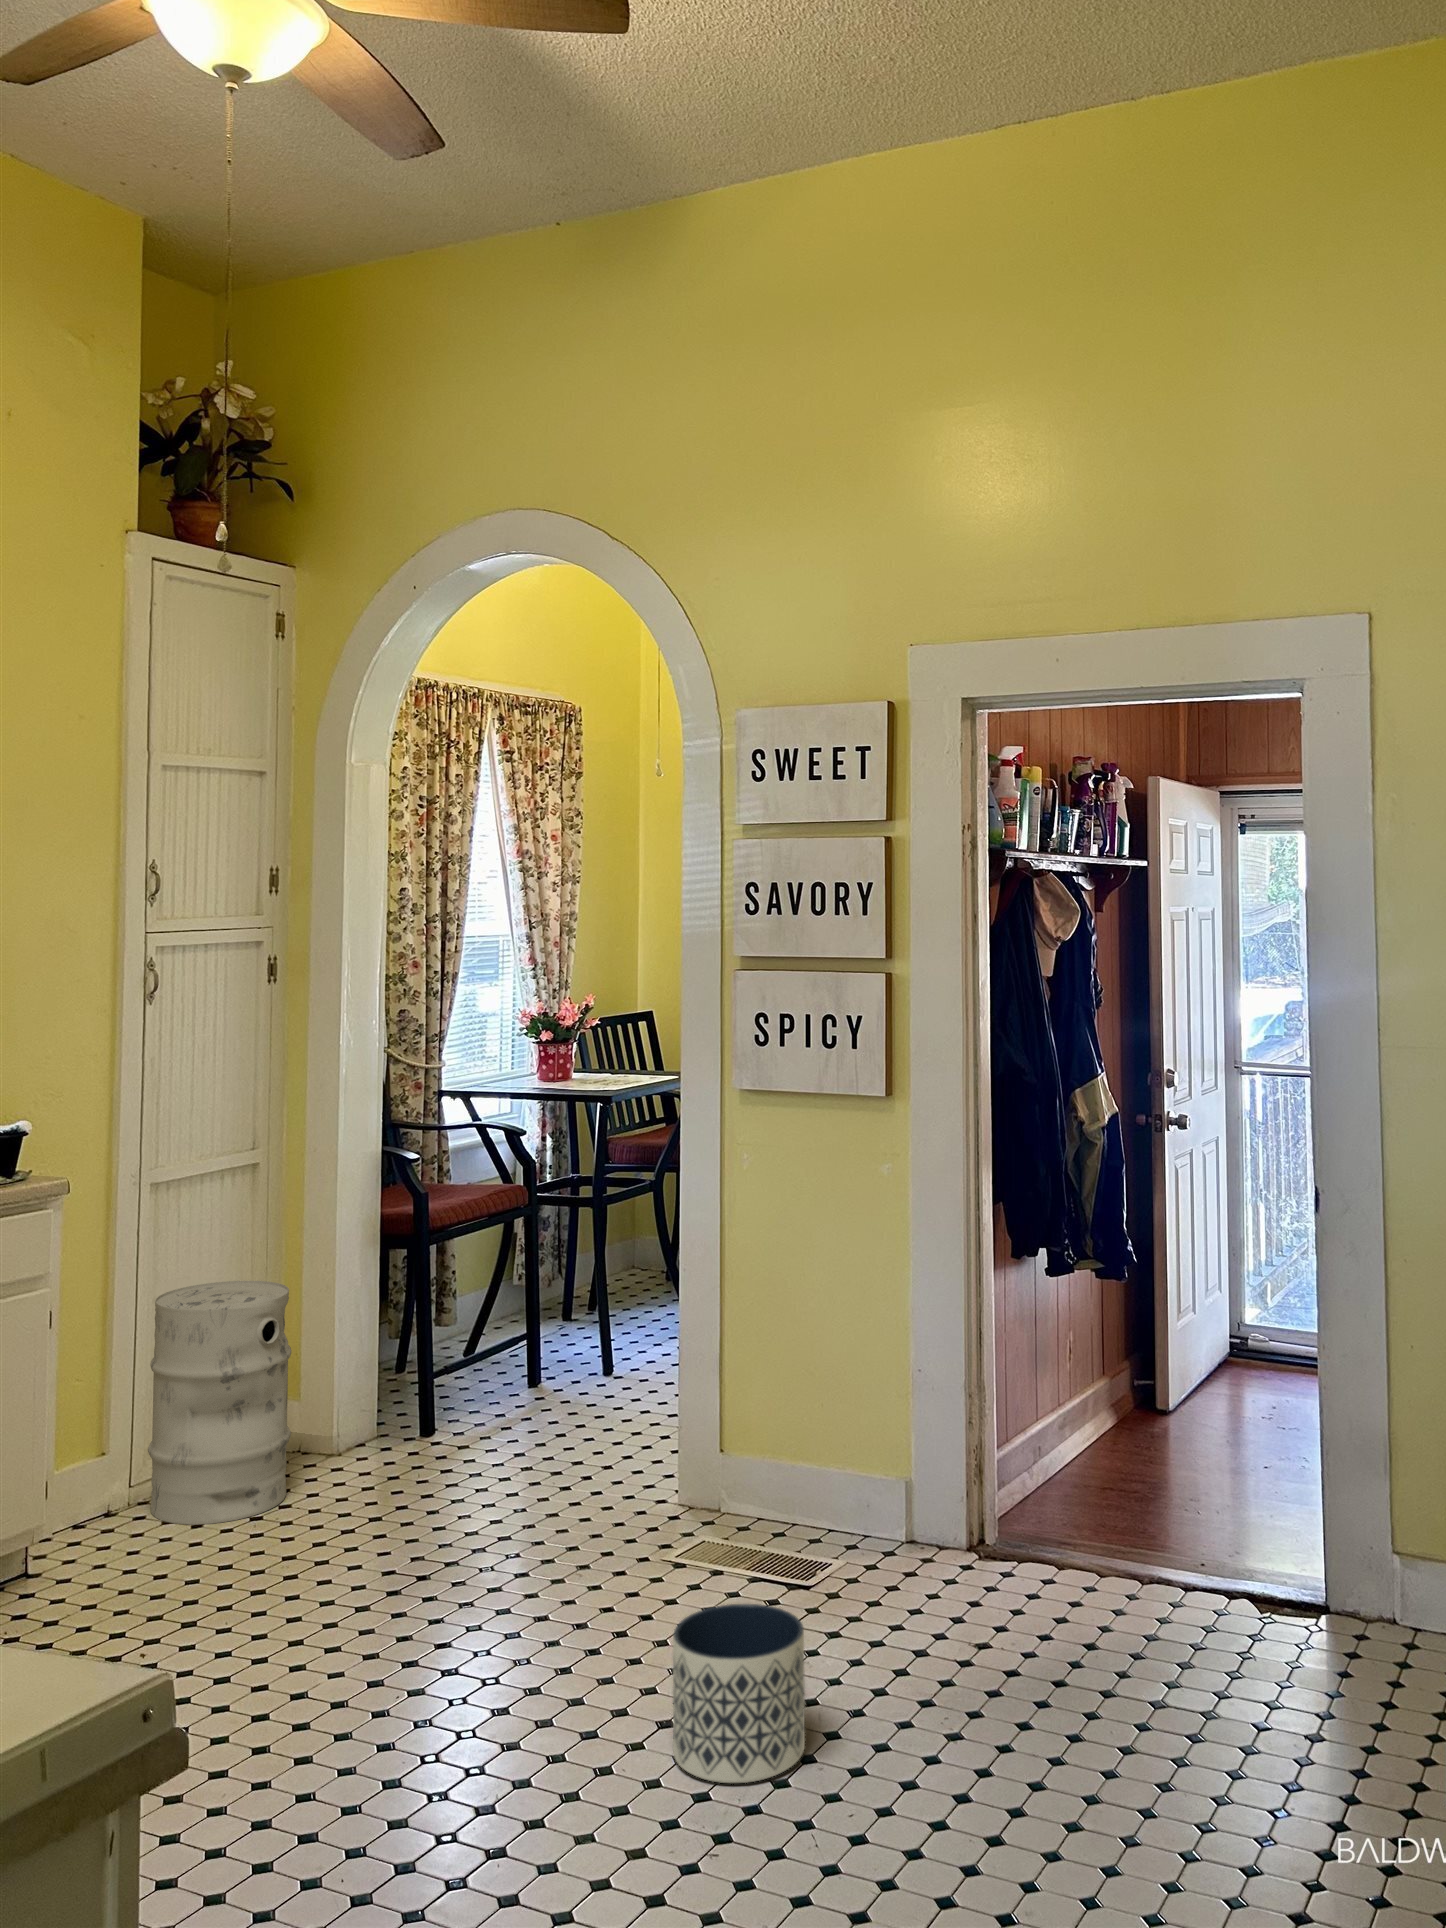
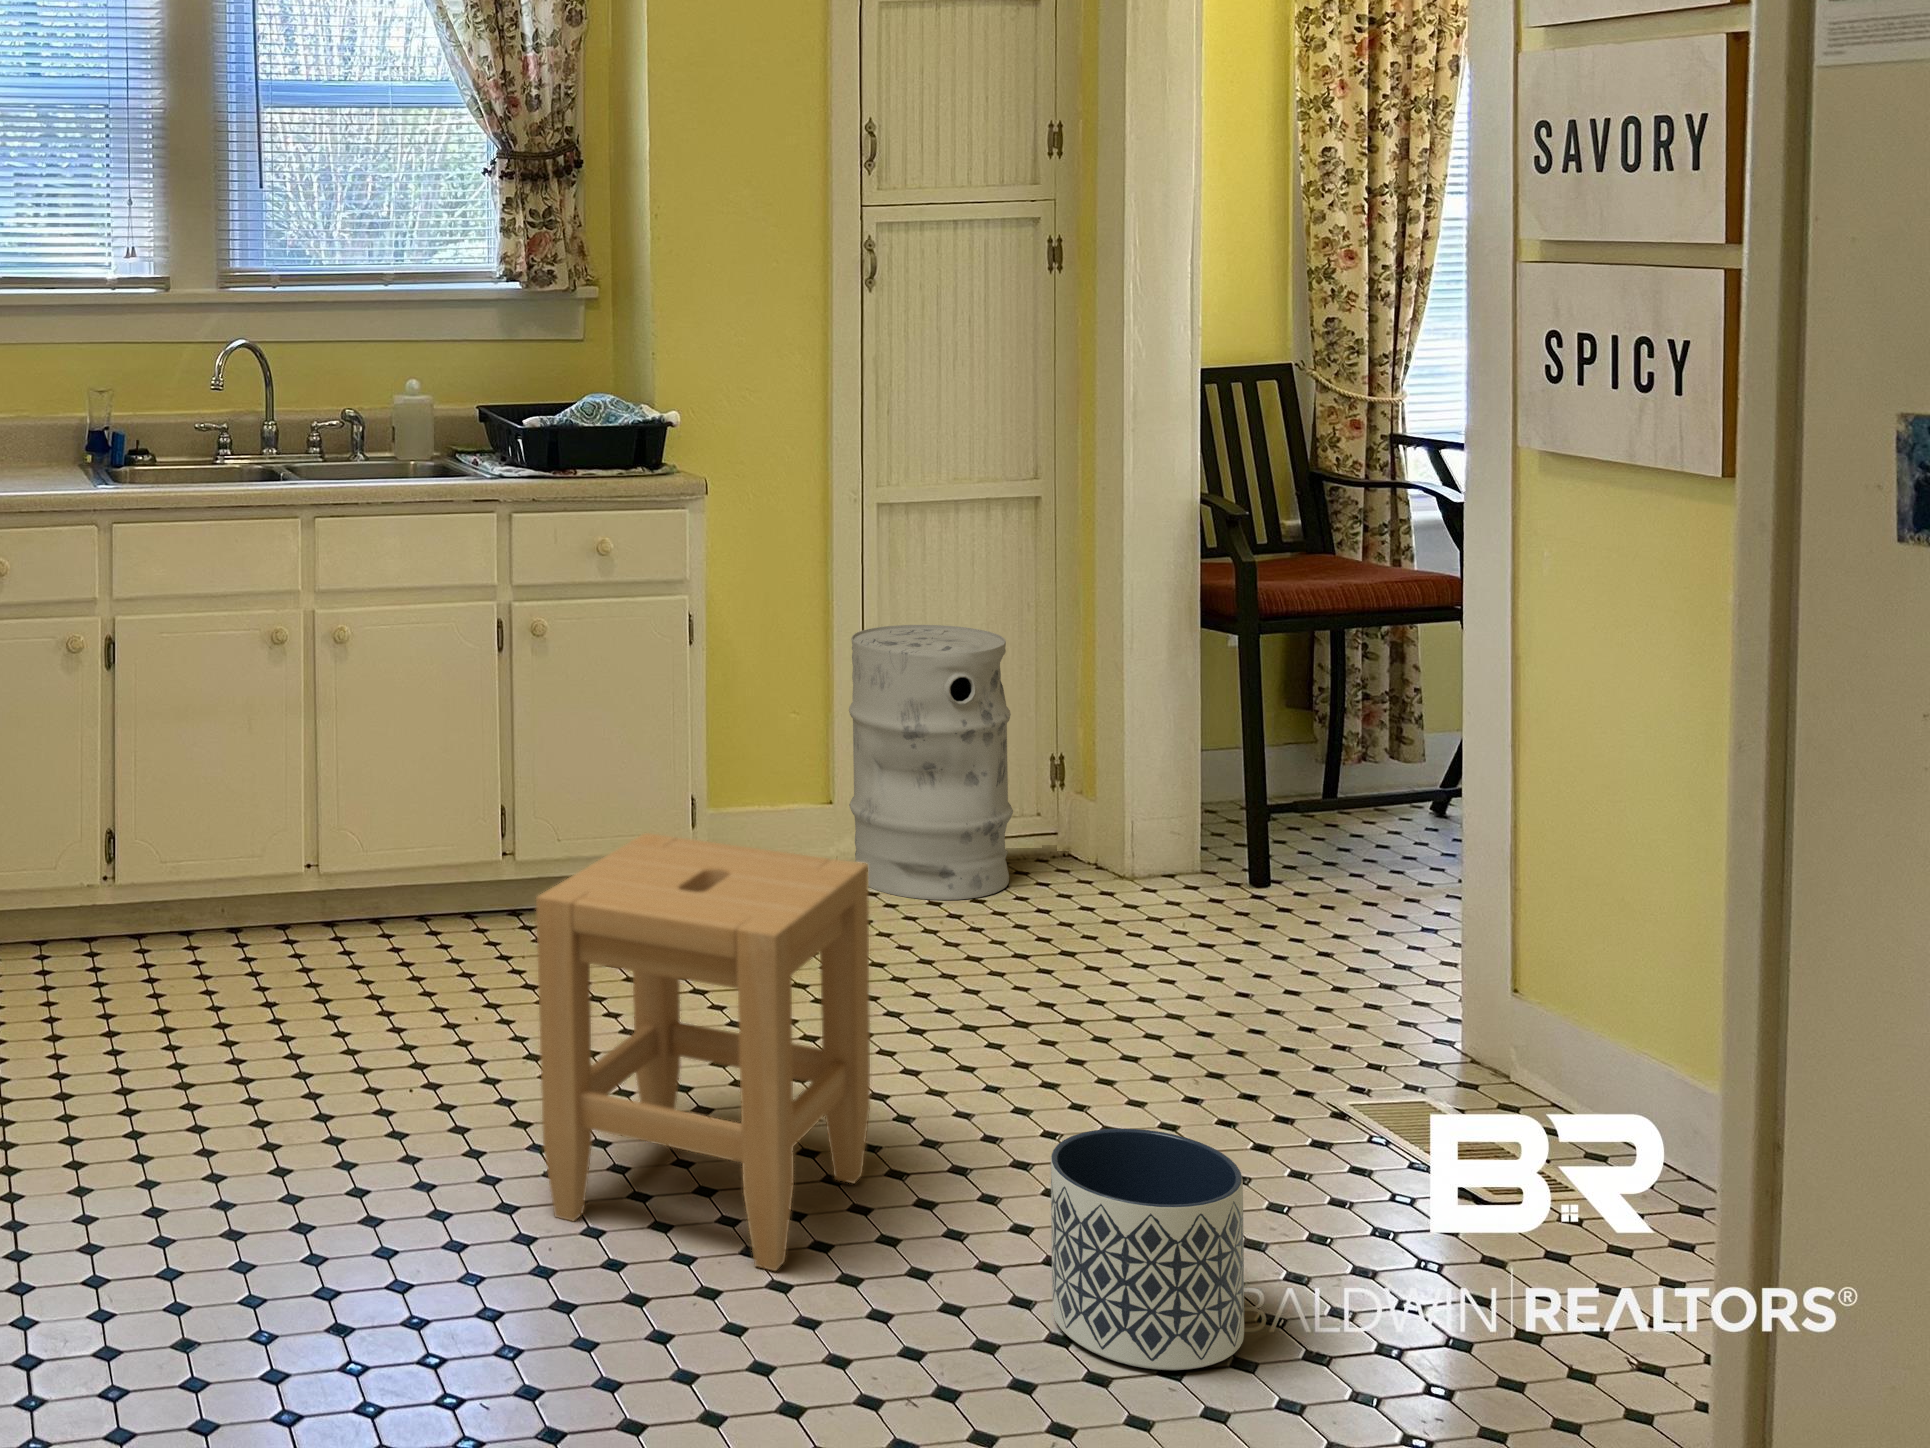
stool: none [248,1468,491,1874] -> present [536,833,870,1271]

